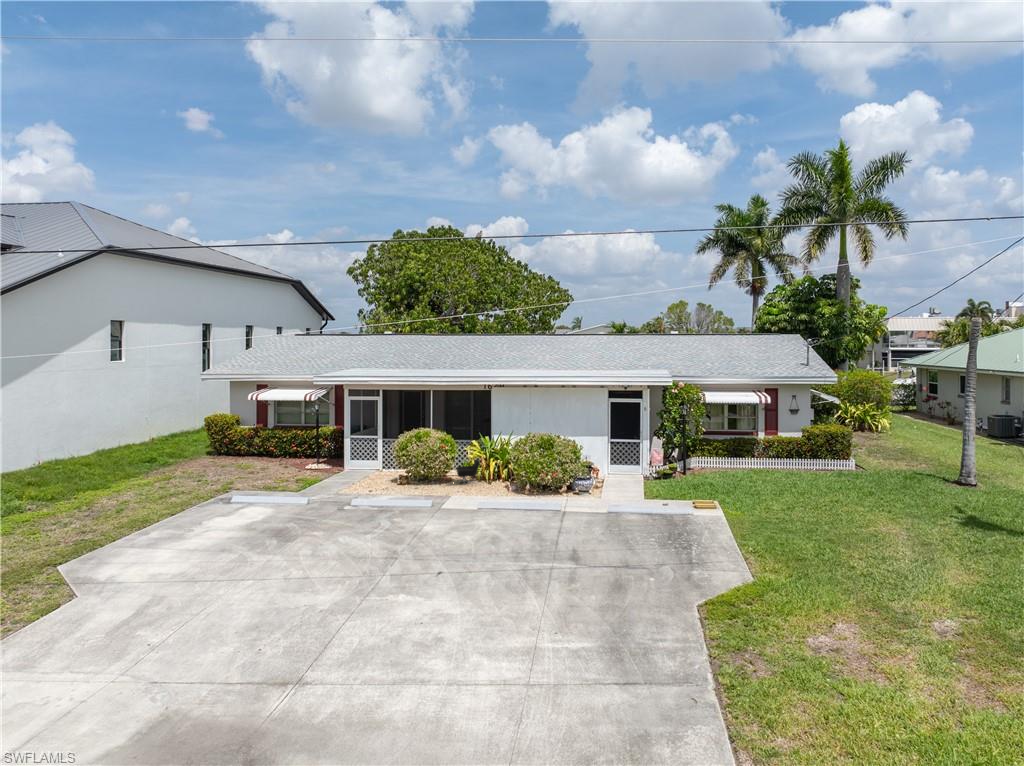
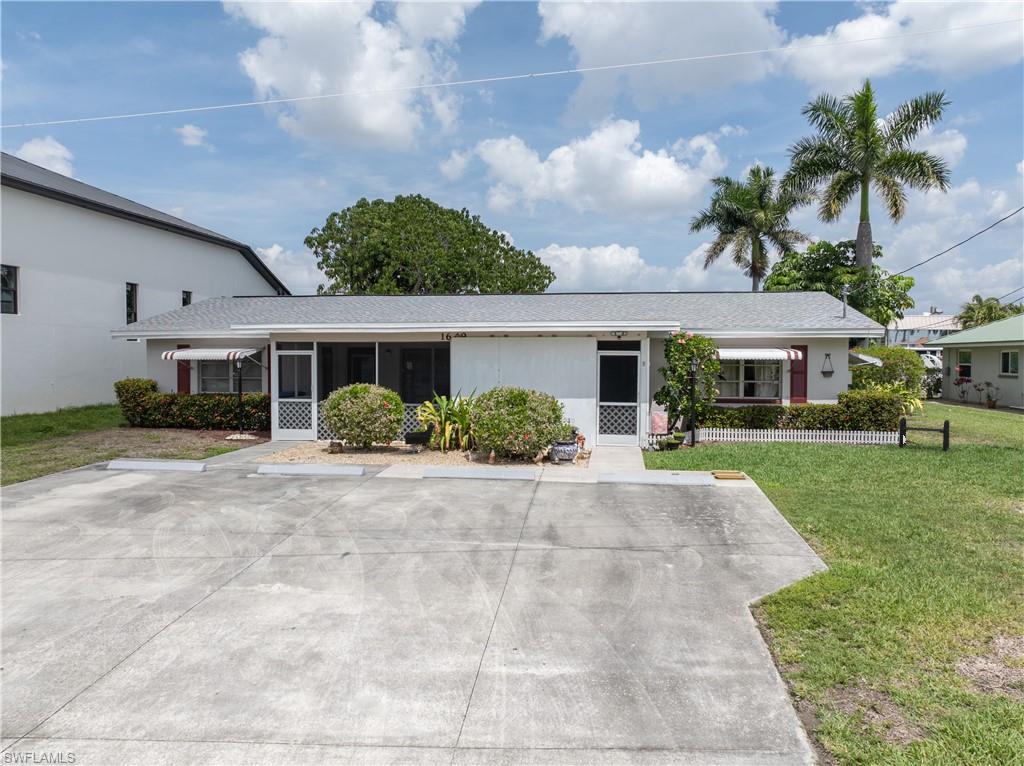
bench: none [850,449,890,477] -> present [899,418,949,451]

